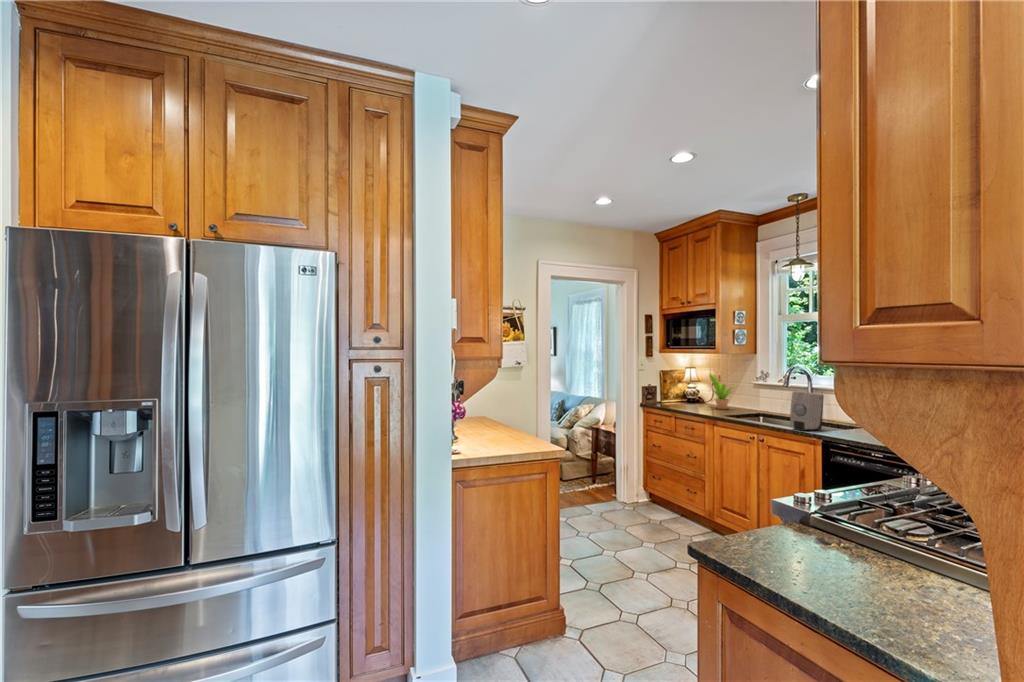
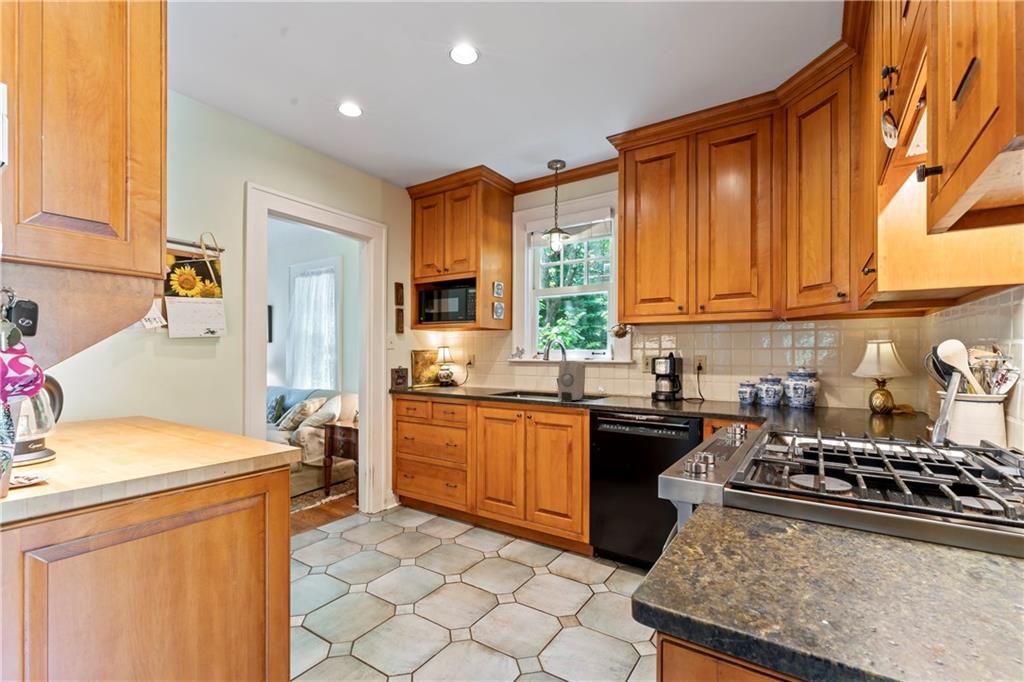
potted plant: present [710,374,736,409] -> none [465,351,496,389]

